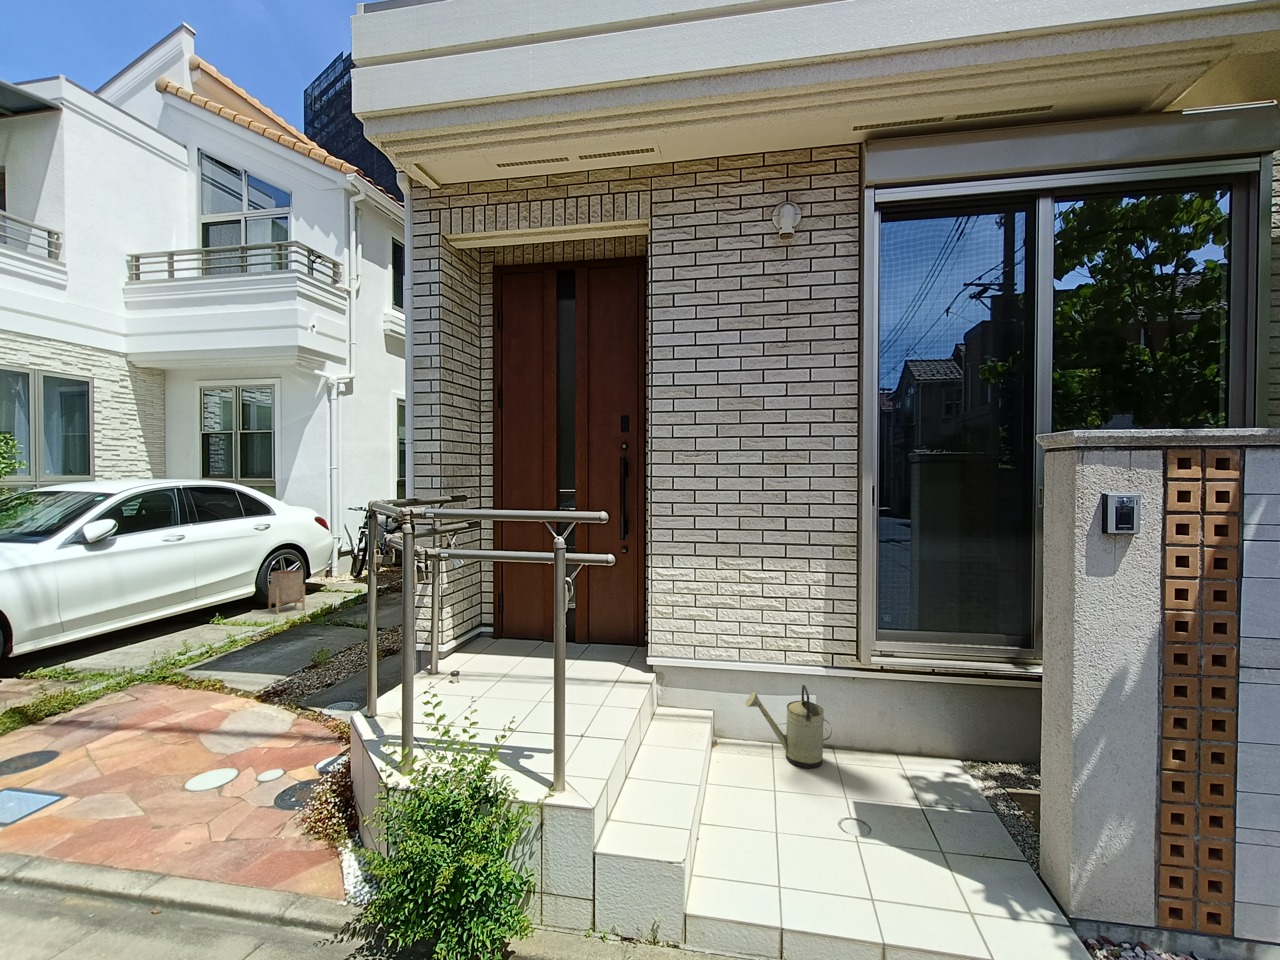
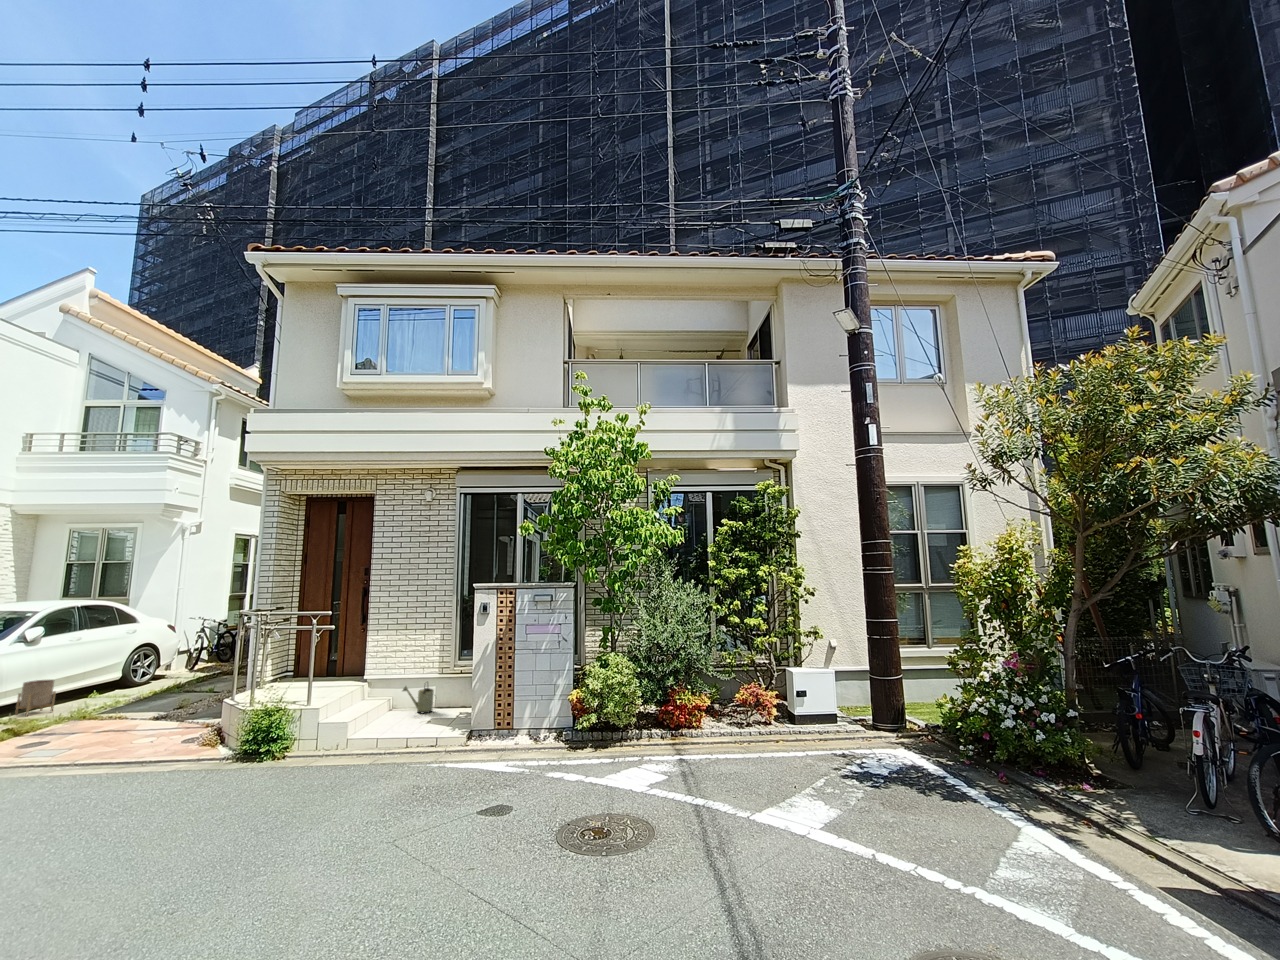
planter: present [269,570,305,614] -> present [15,680,56,716]

